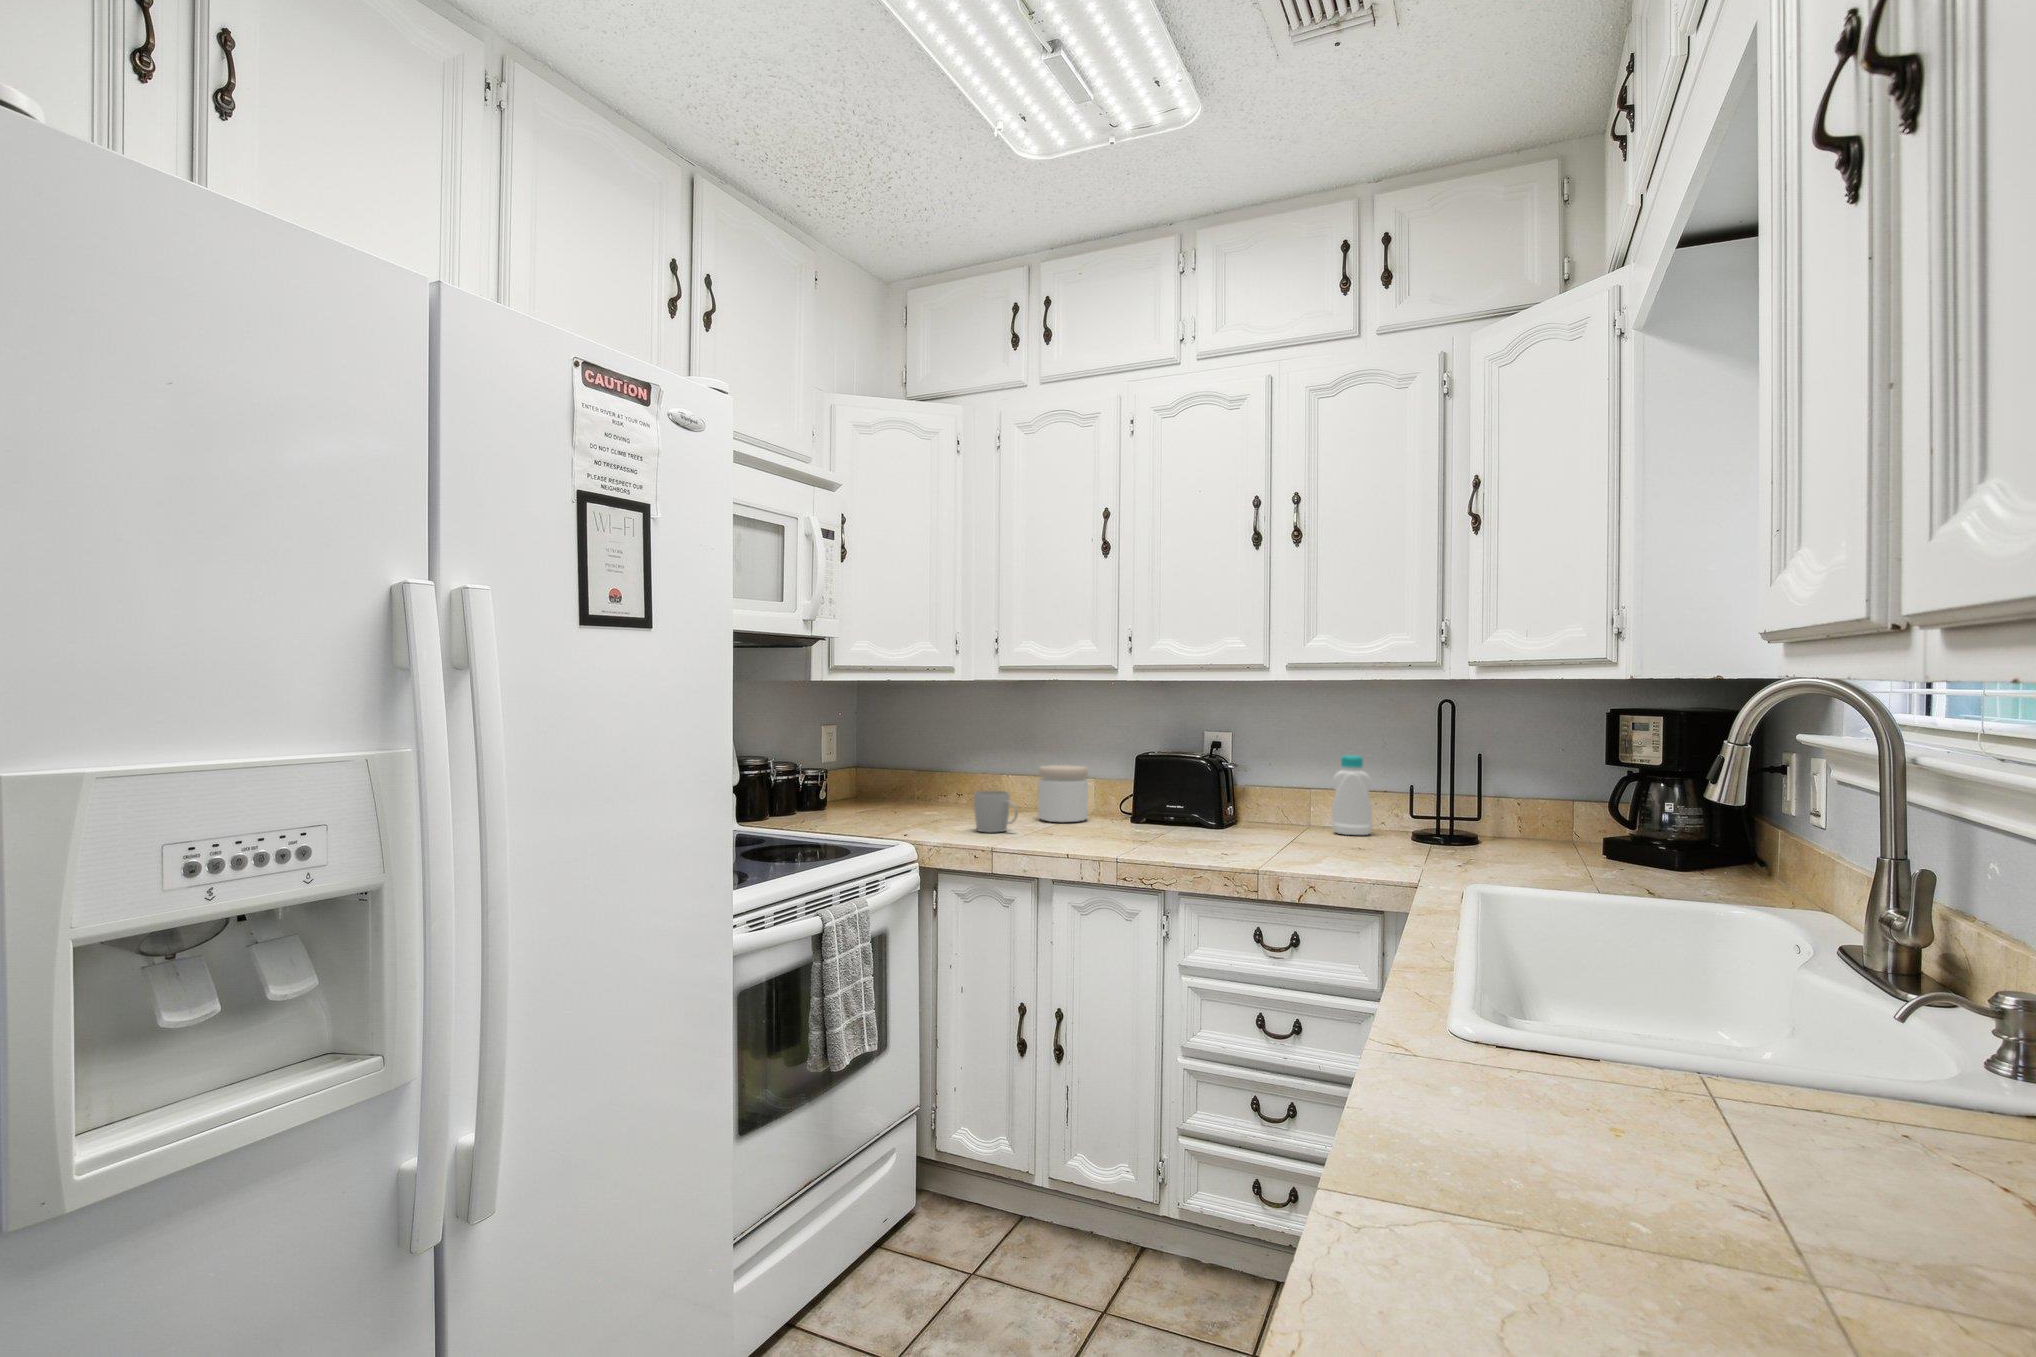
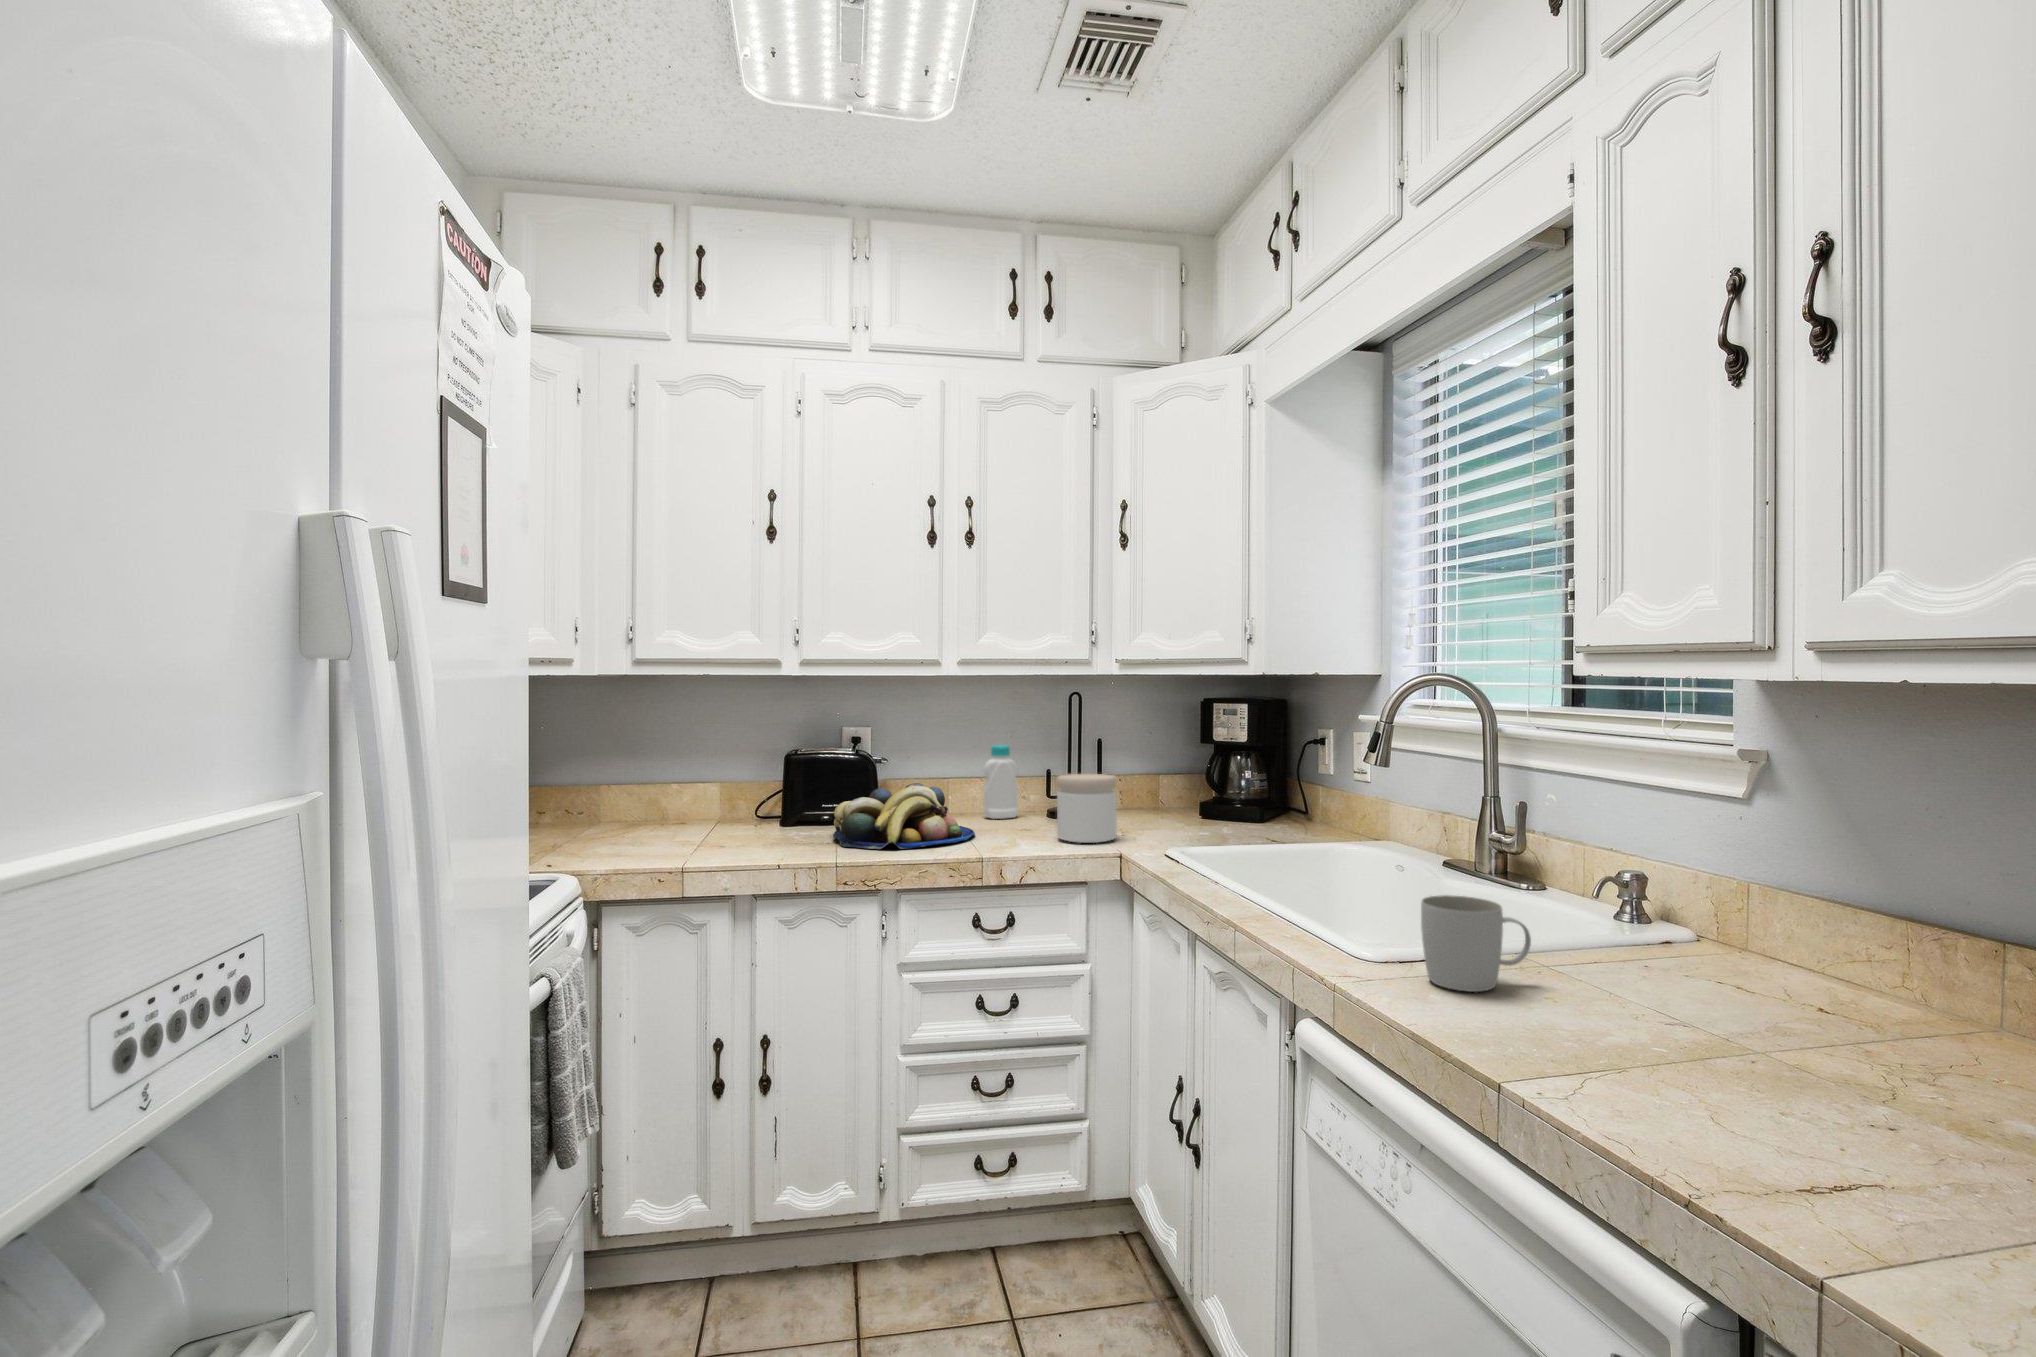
jar: present [1038,765,1088,822] -> present [1057,774,1117,843]
fruit bowl: none [1145,789,1292,852] -> present [833,783,975,849]
mug: present [974,791,1018,833] -> present [1421,895,1531,992]

